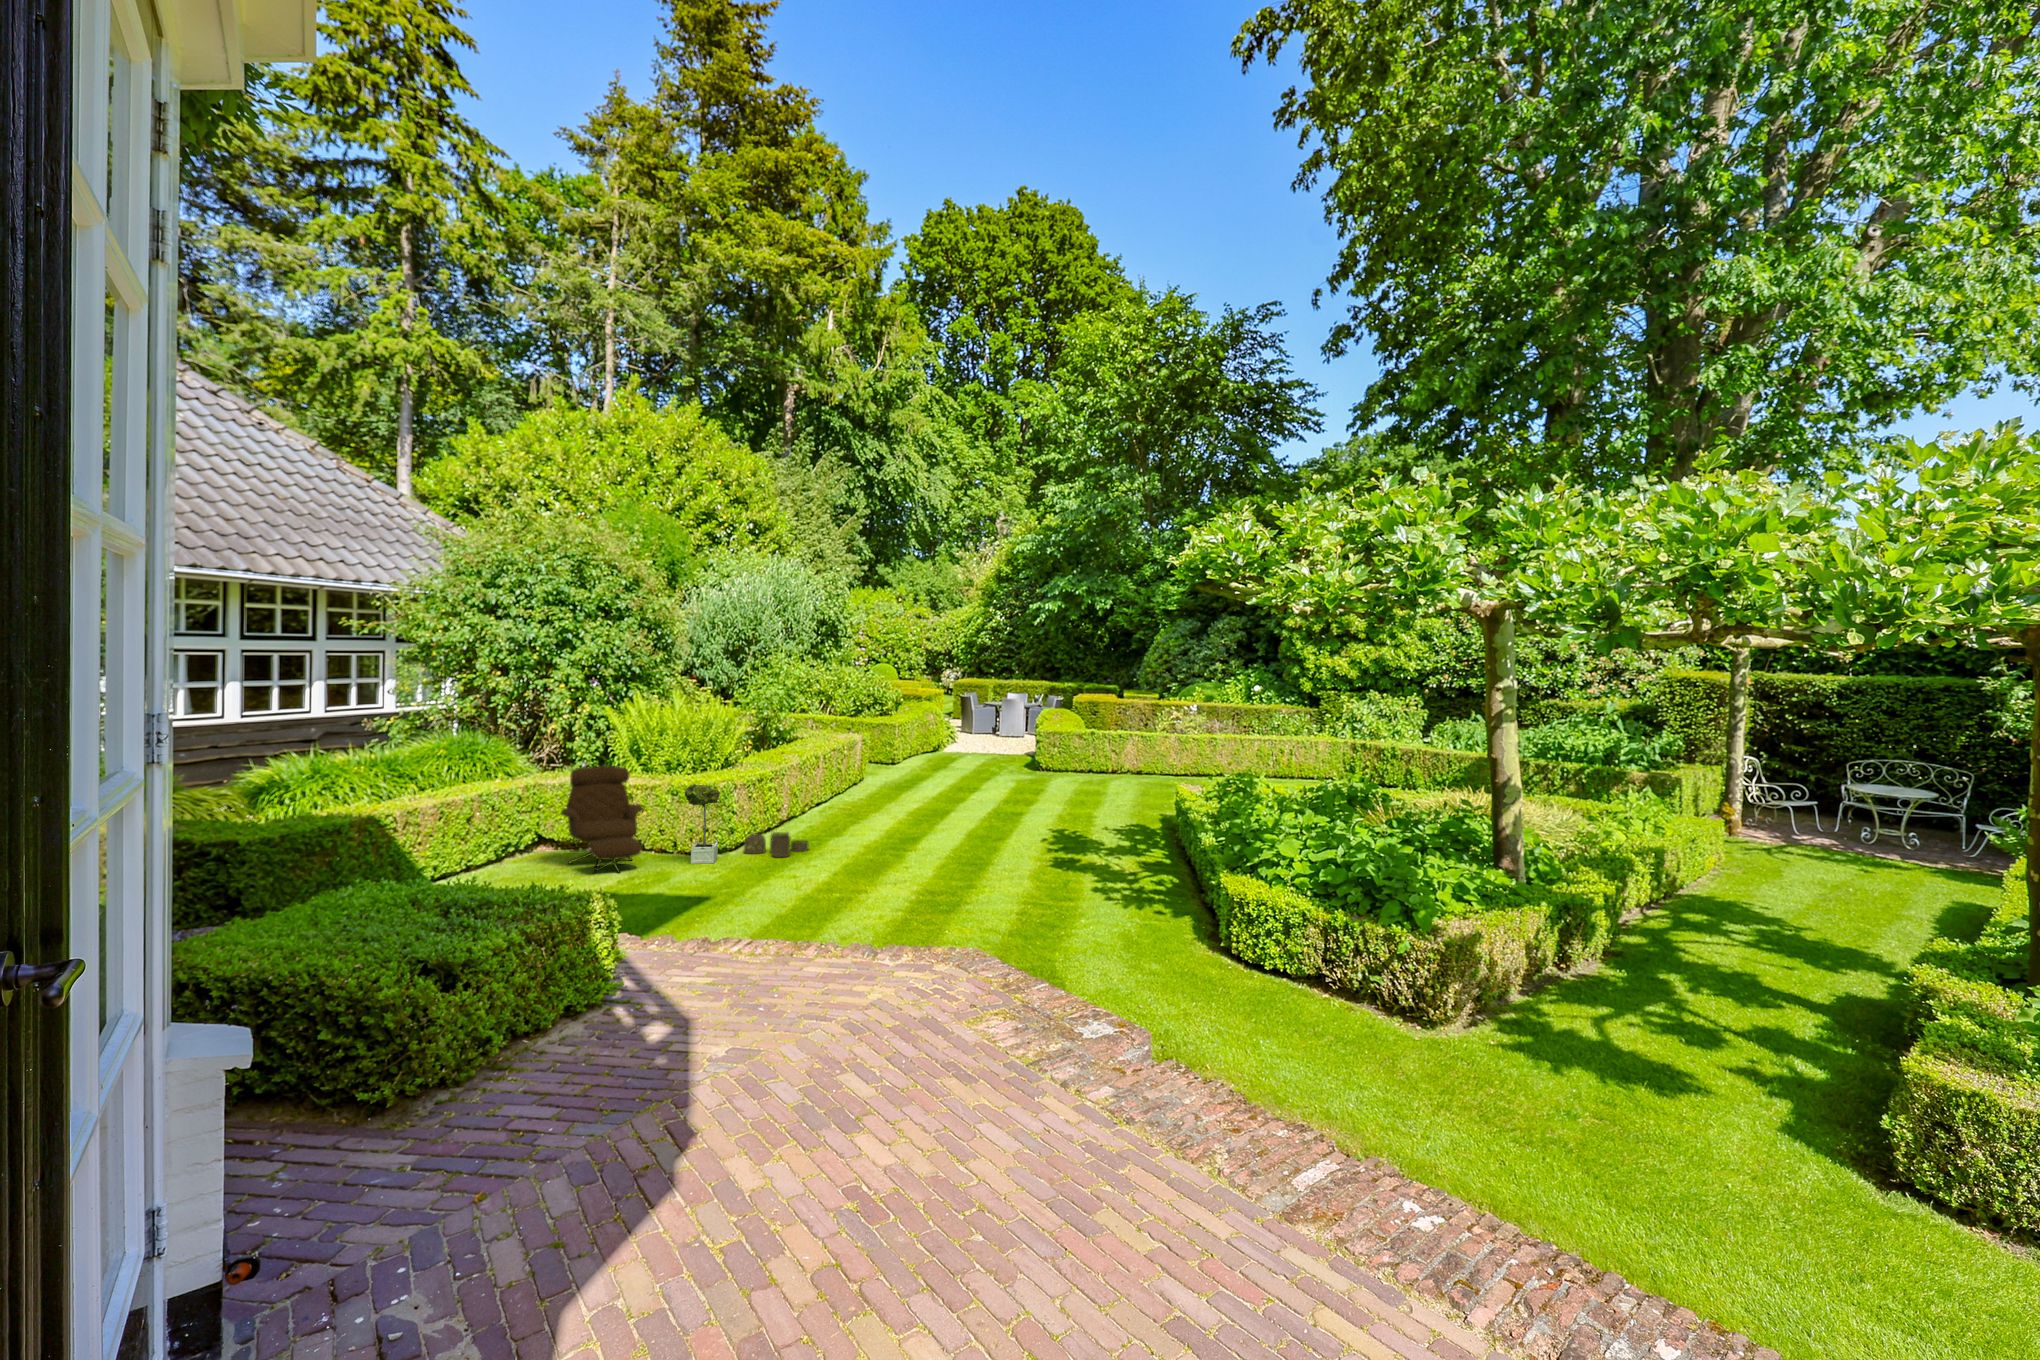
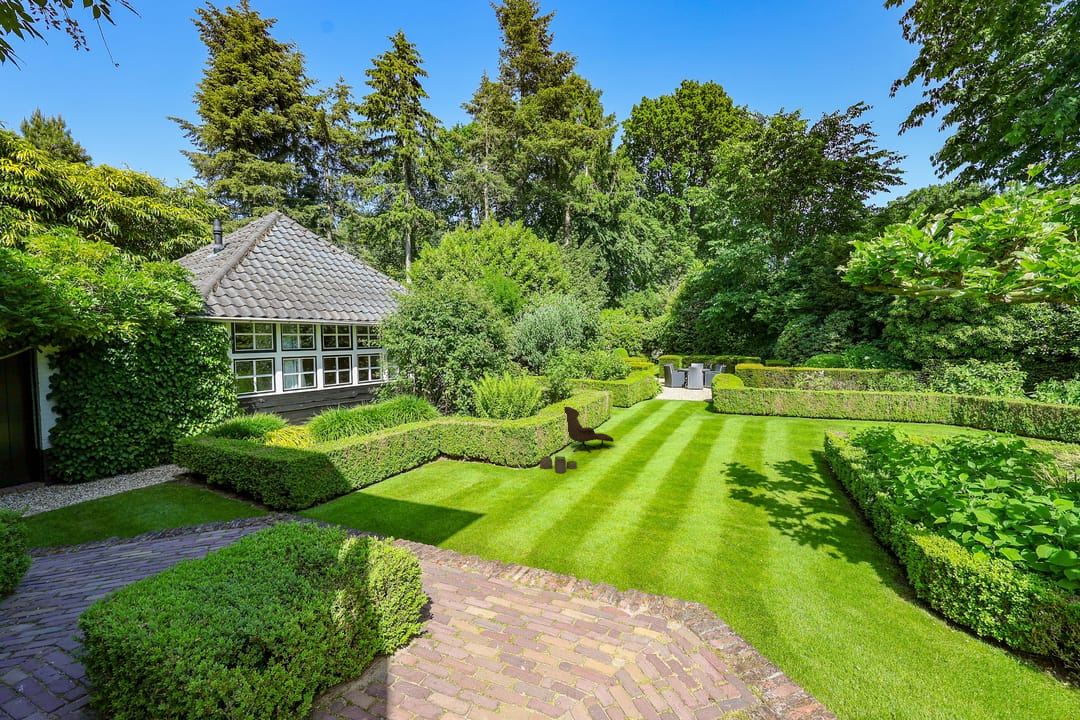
lounge chair: present [561,766,643,872] -> present [564,407,614,453]
potted tree: present [685,784,721,864] -> none [505,428,525,475]

